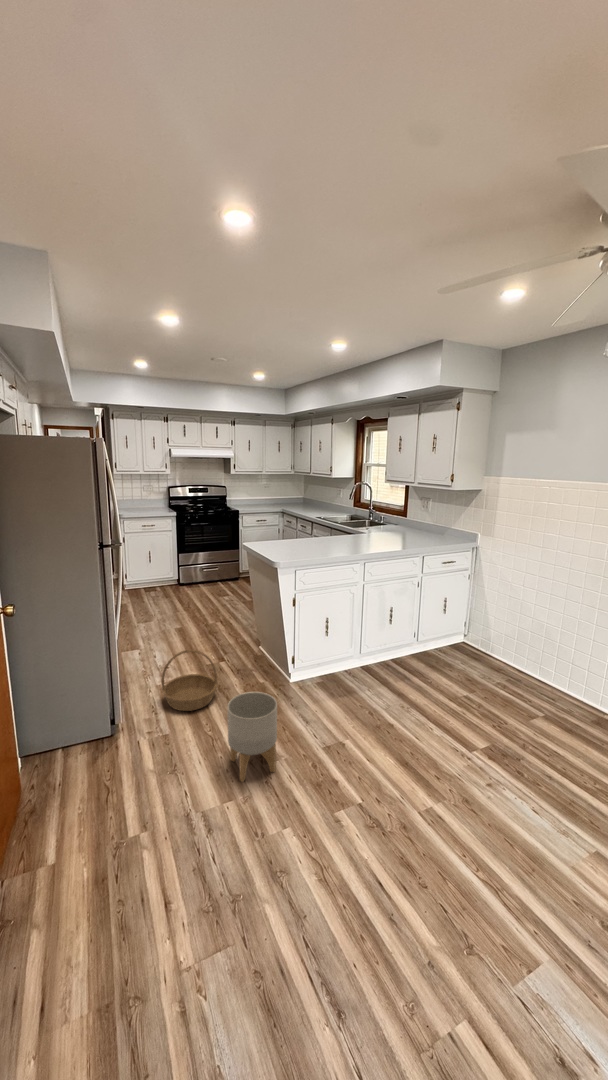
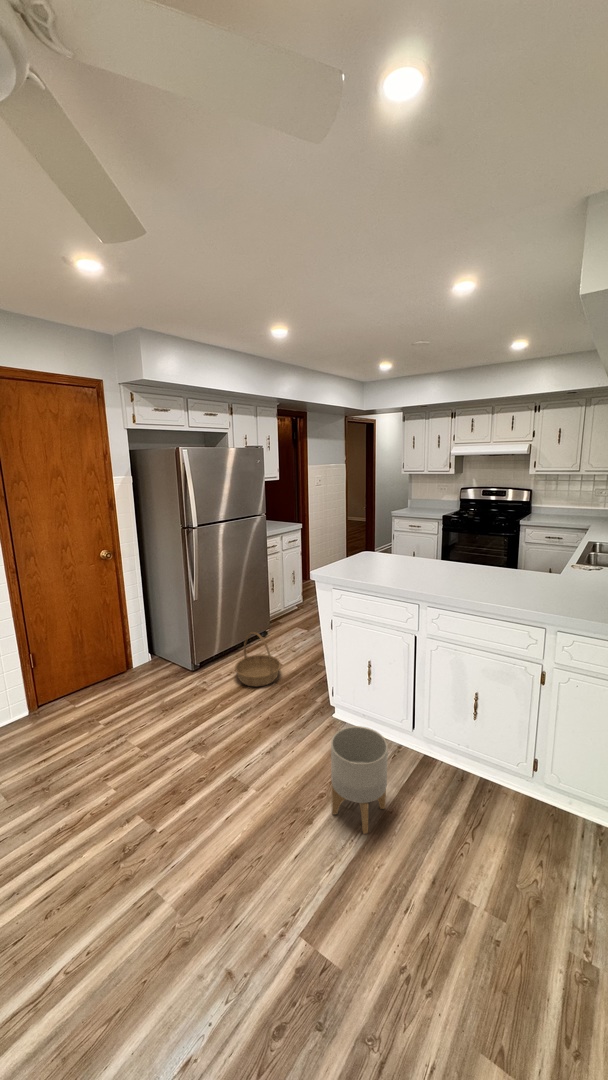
planter: present [227,692,277,782] -> present [331,726,388,834]

